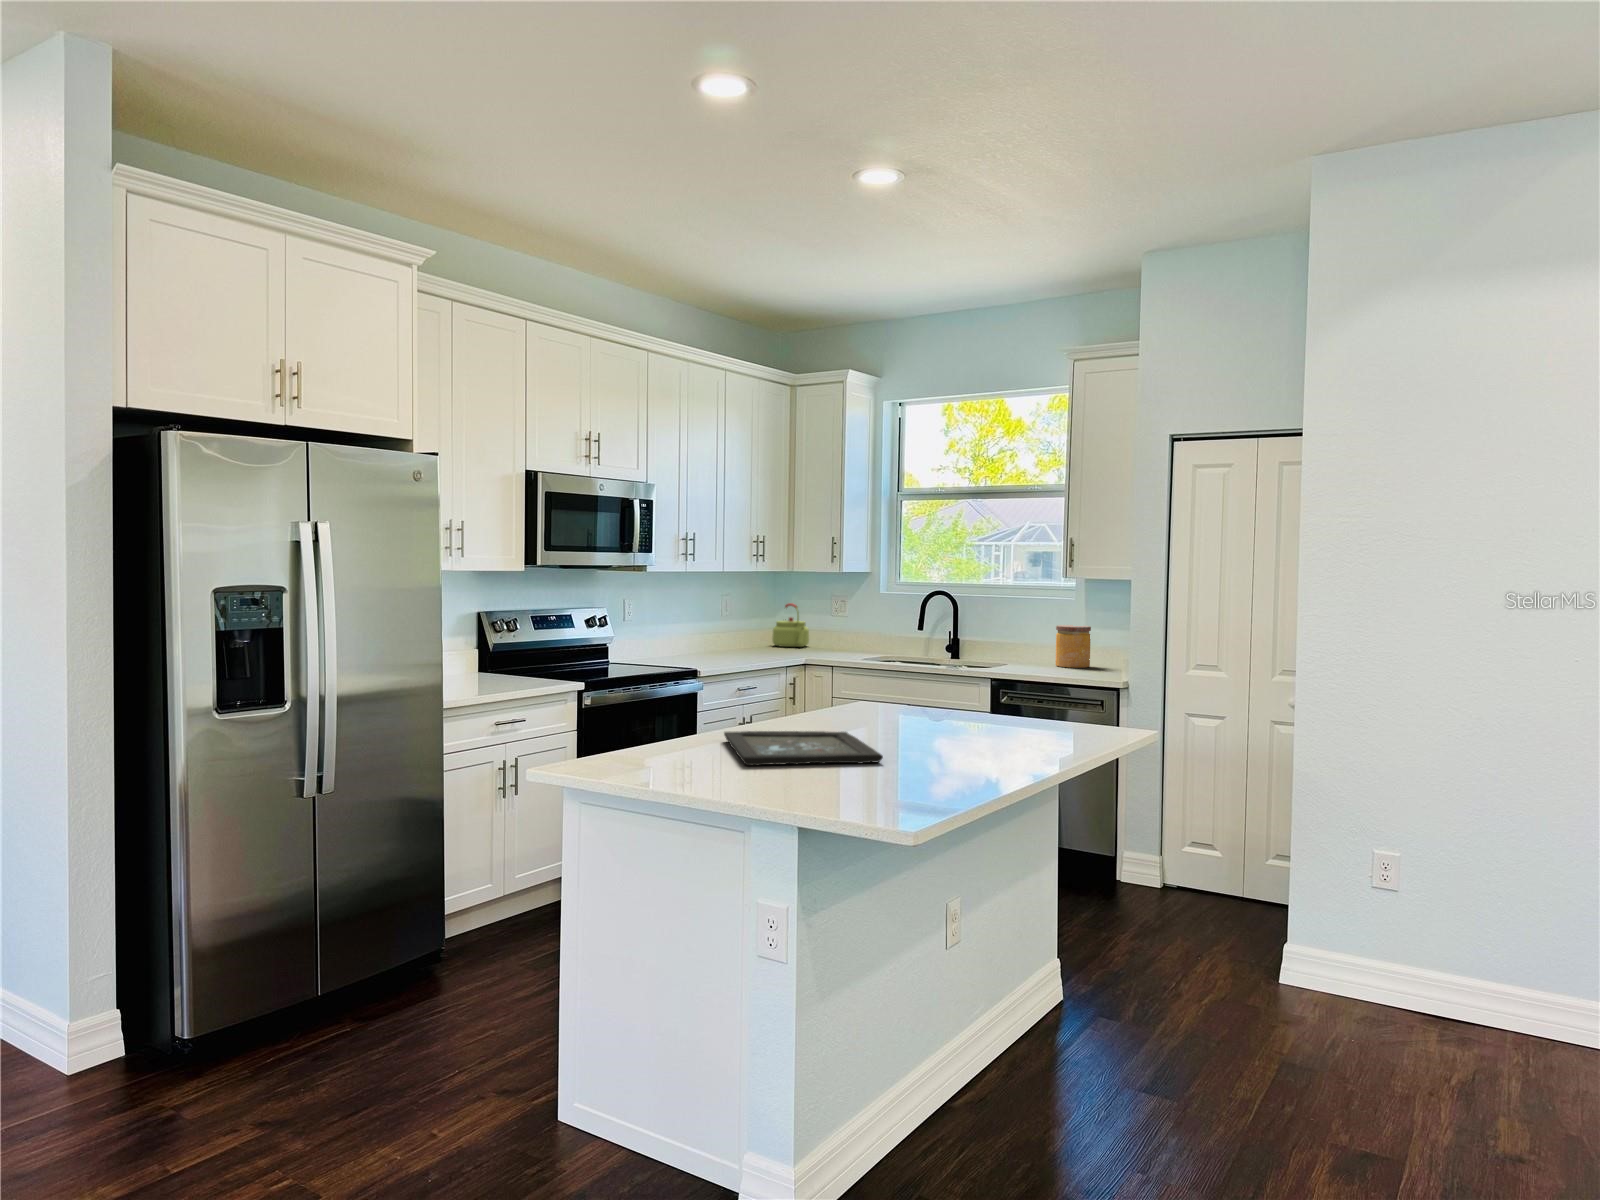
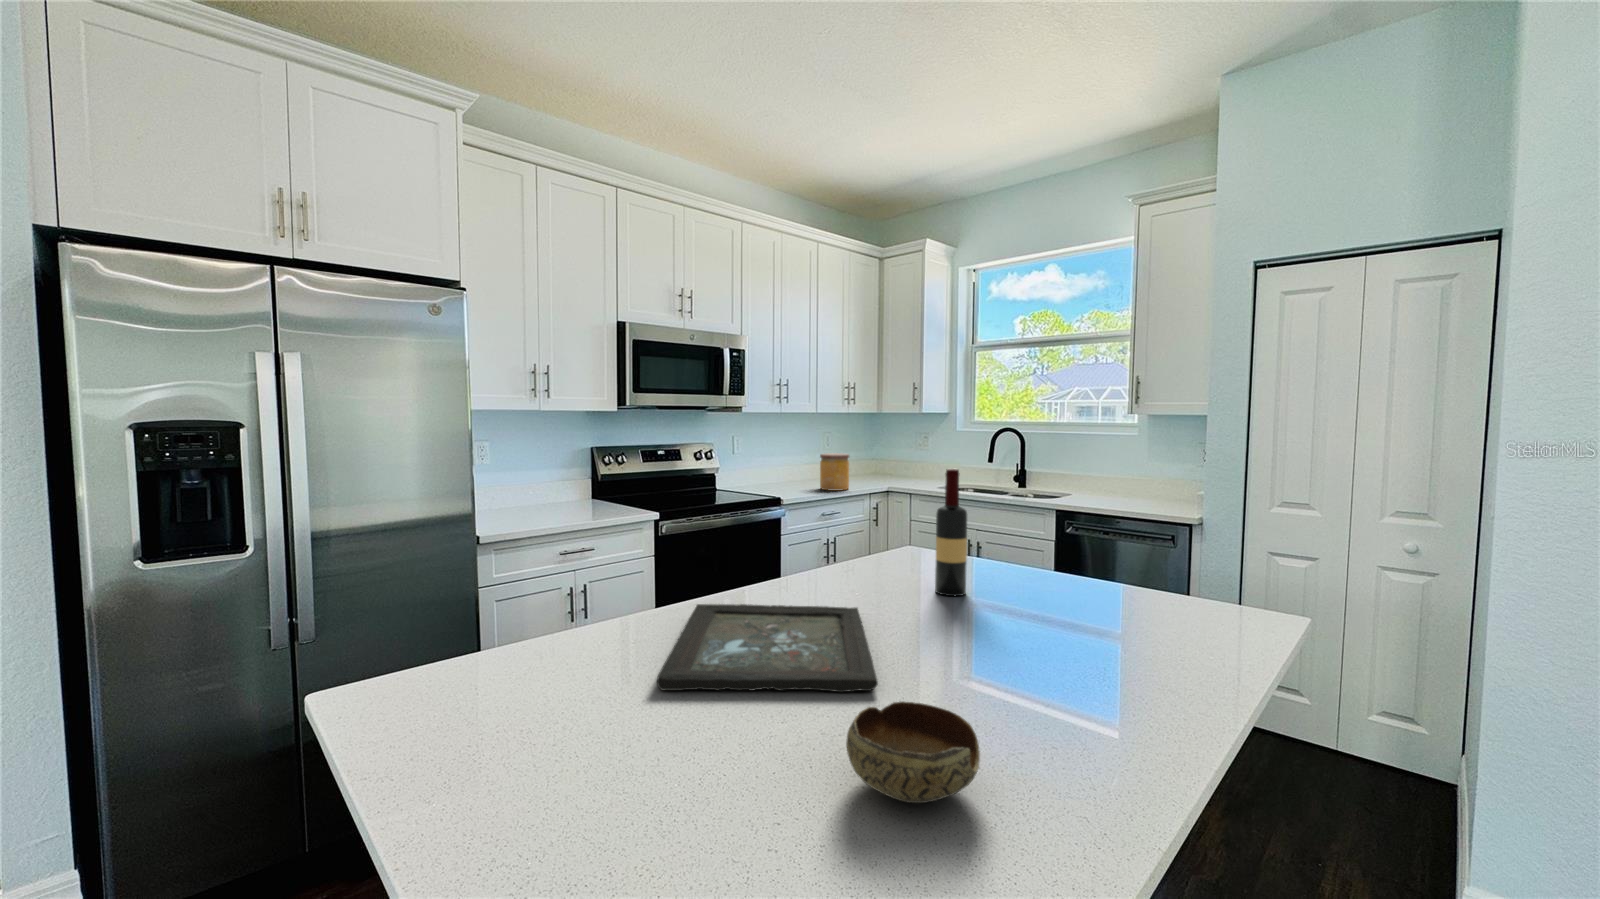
kettle: present [772,603,809,647] -> none [868,439,898,475]
jar: present [1056,625,1091,668] -> present [820,453,849,491]
wine bottle: none [898,627,924,728] -> present [935,469,967,596]
bowl: none [884,746,952,785] -> present [846,701,980,803]

